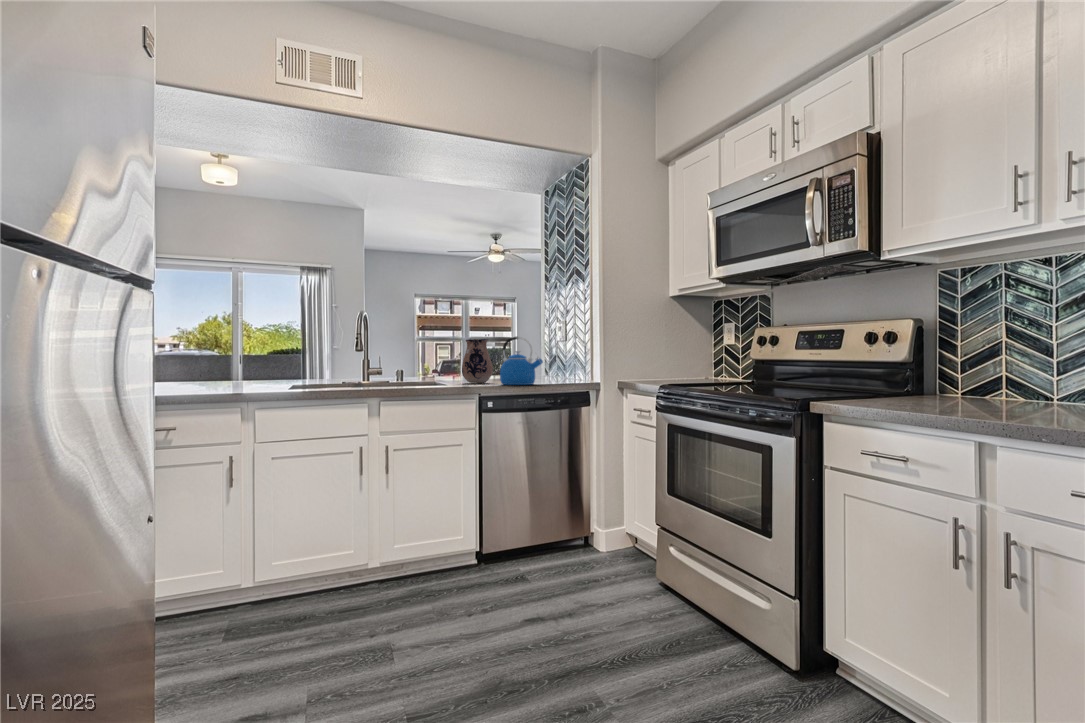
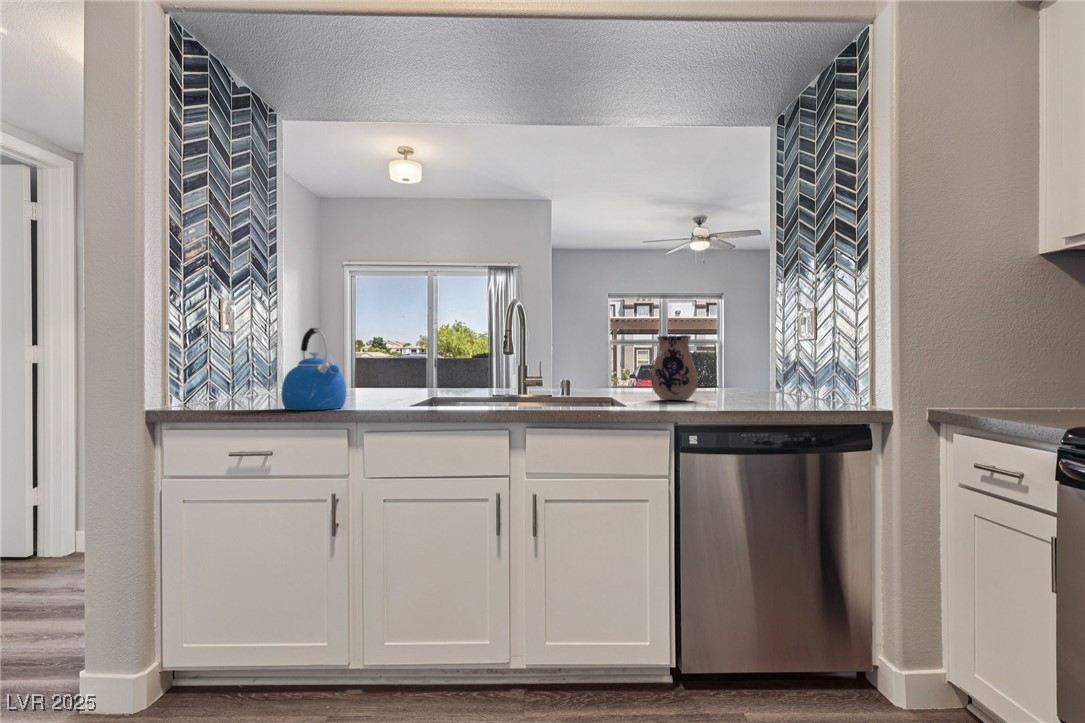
kettle: present [500,337,543,385] -> present [281,328,346,410]

